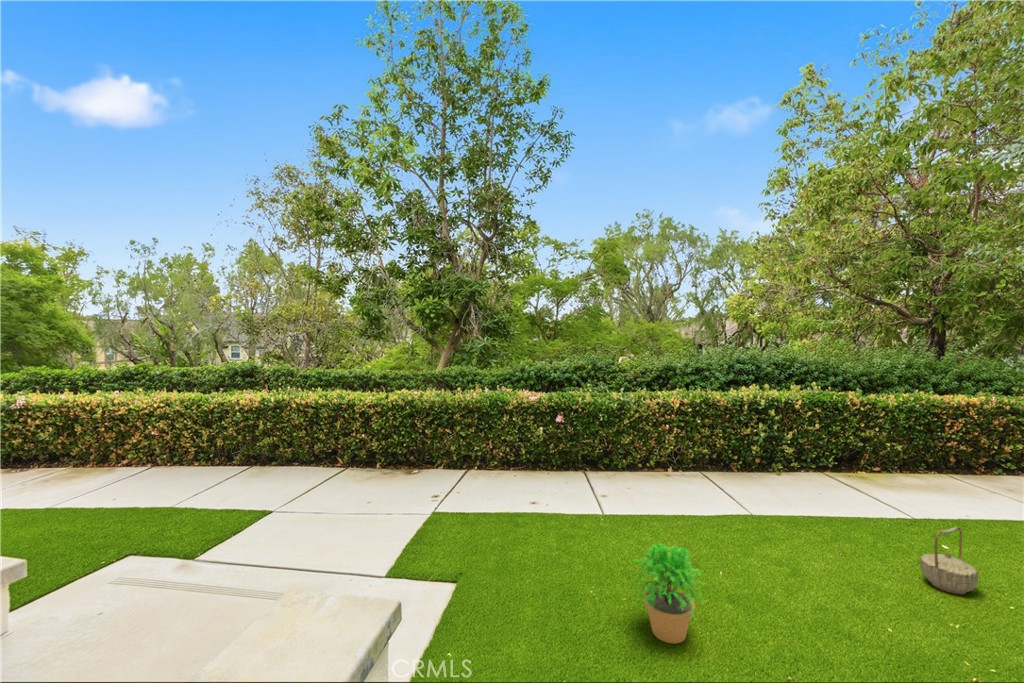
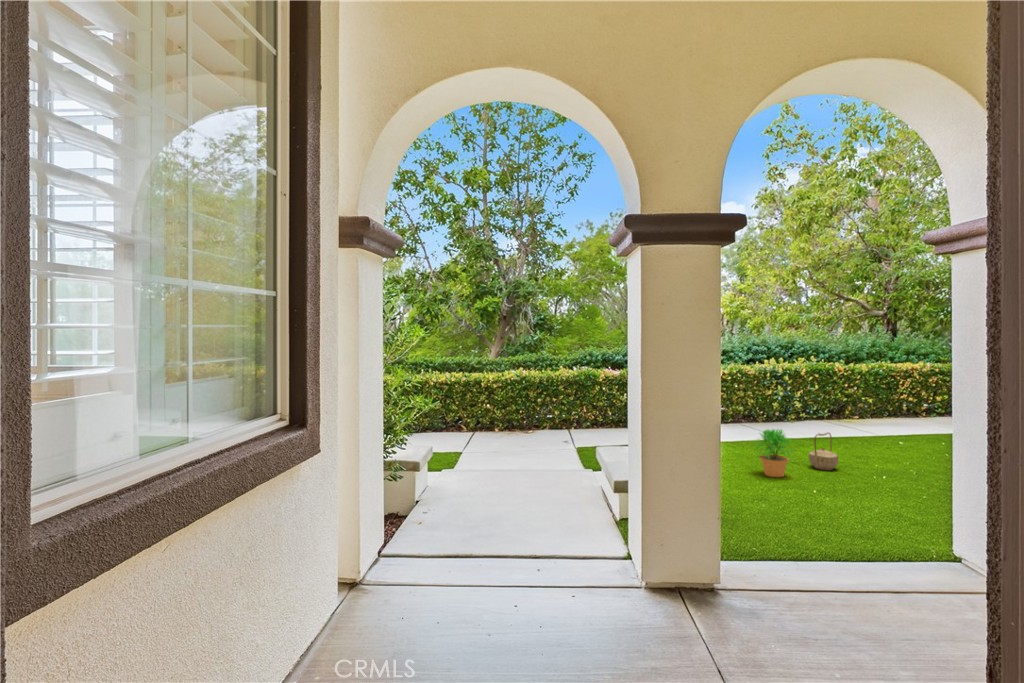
basket: present [920,527,978,594] -> present [809,432,838,470]

